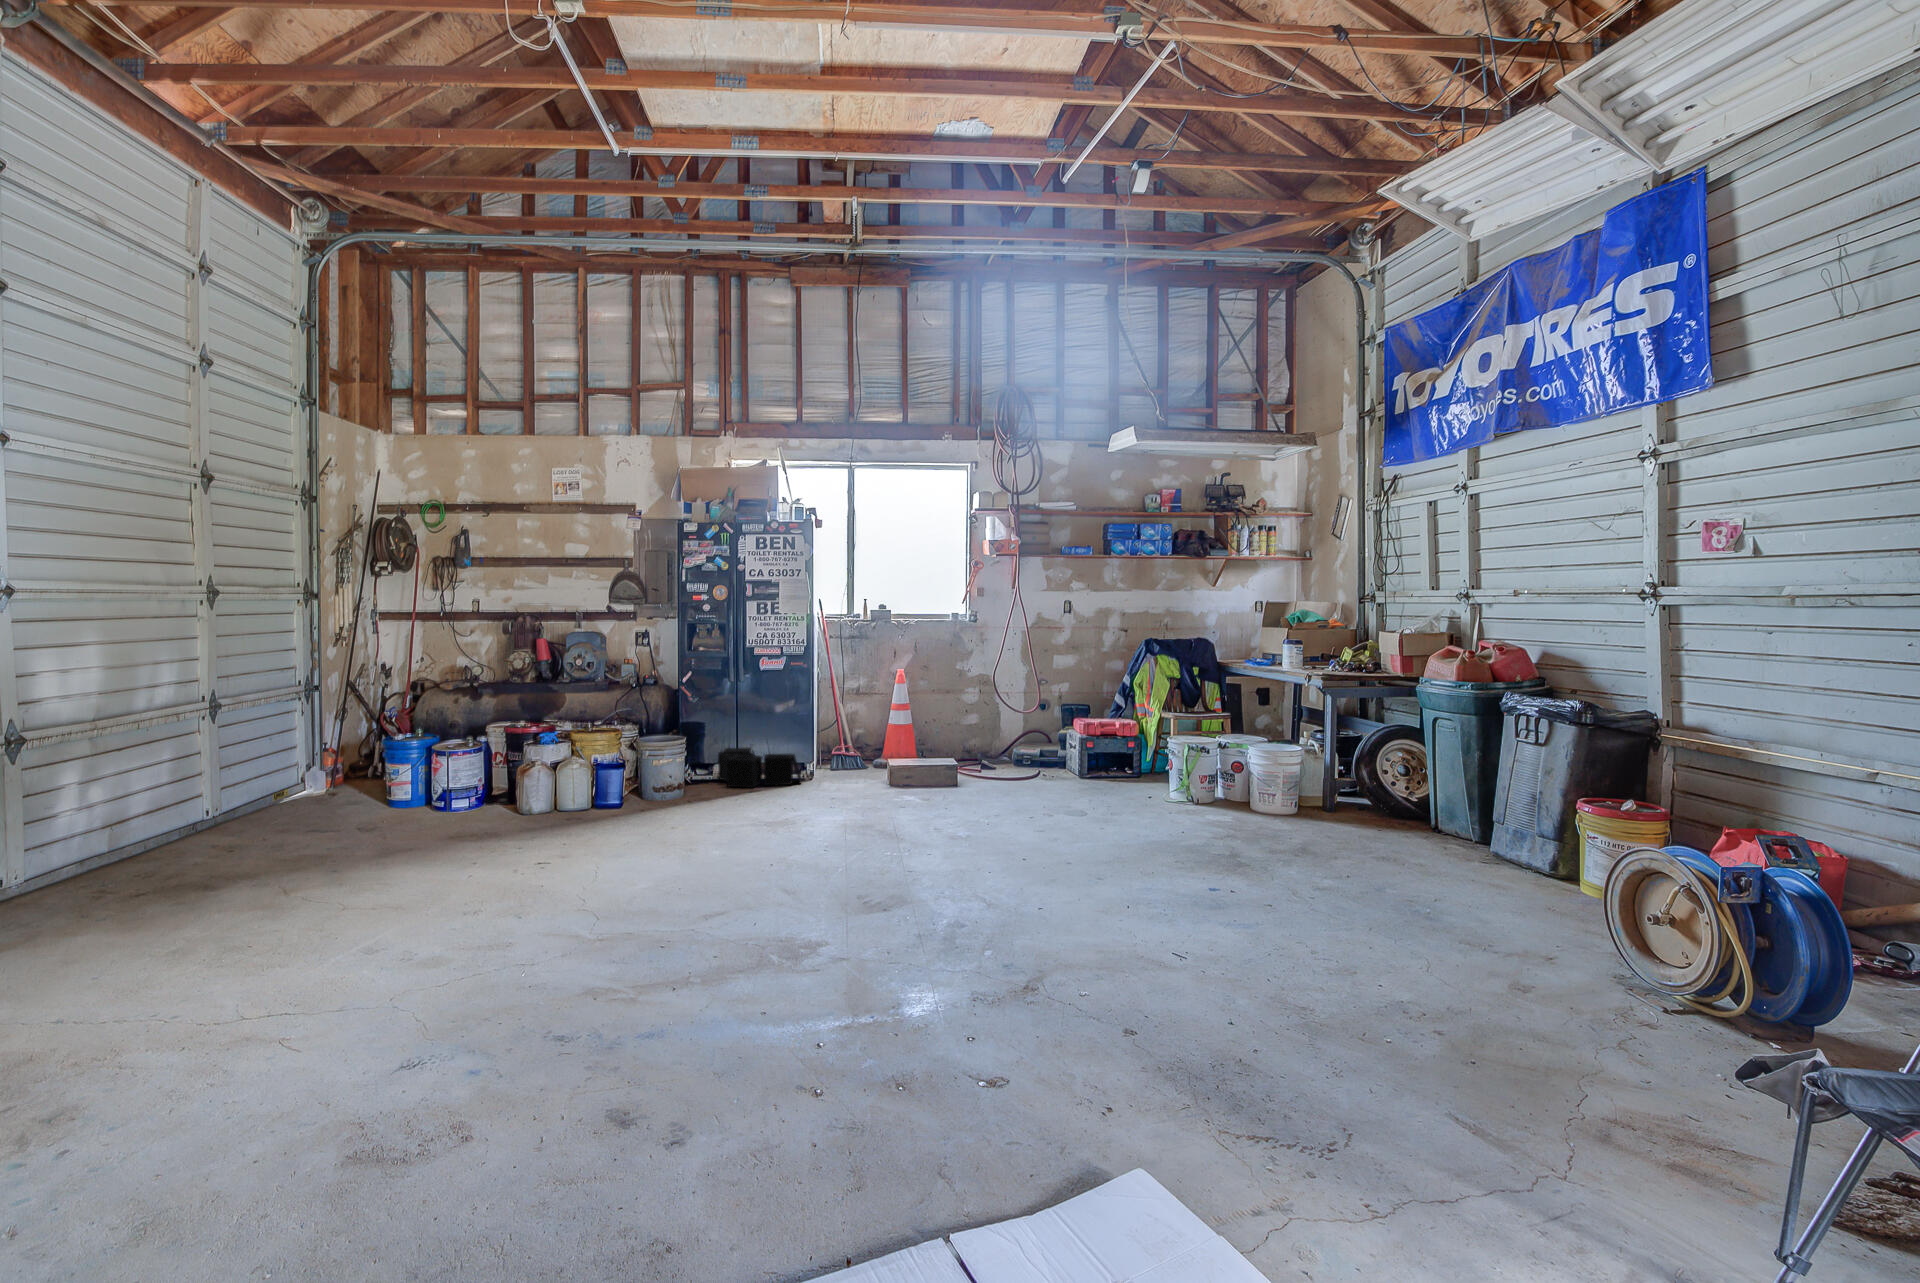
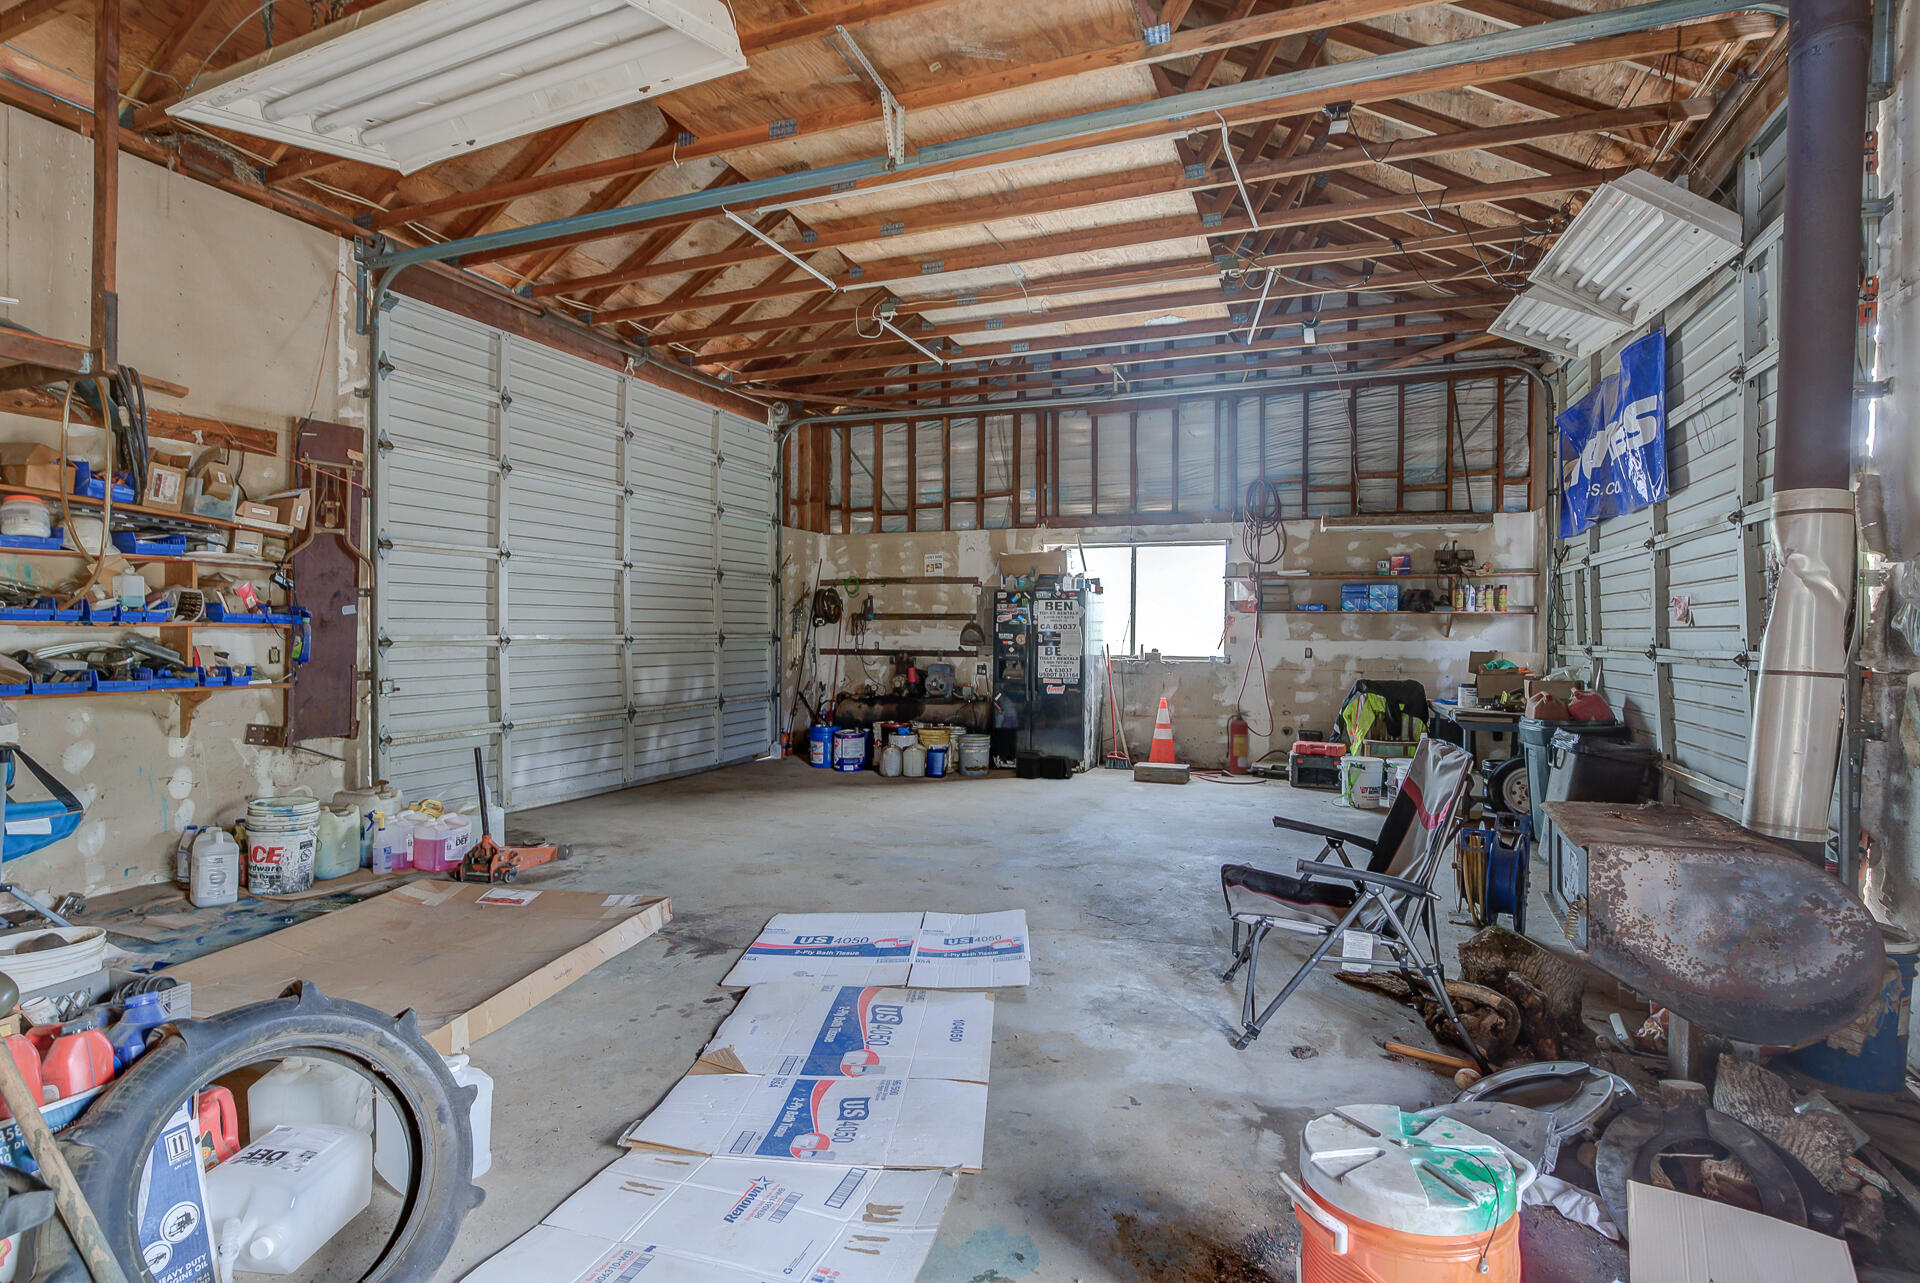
fire extinguisher: none [981,681,1012,761] -> present [1226,711,1251,774]

